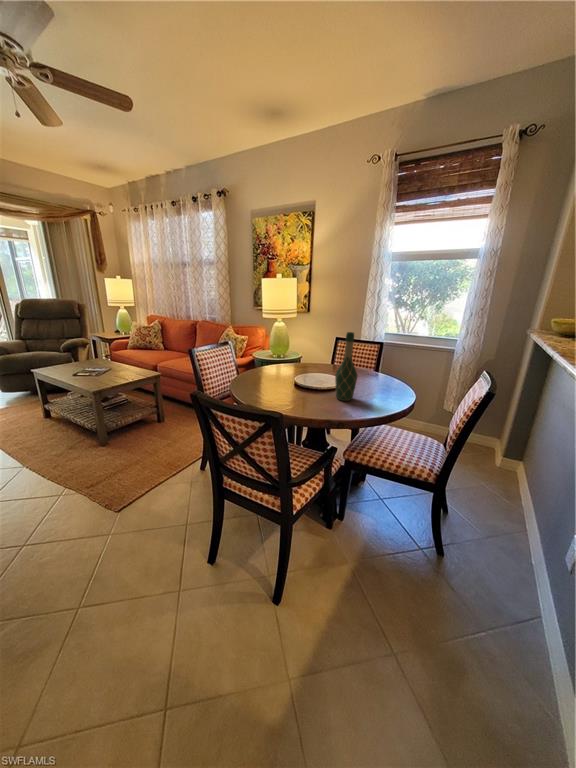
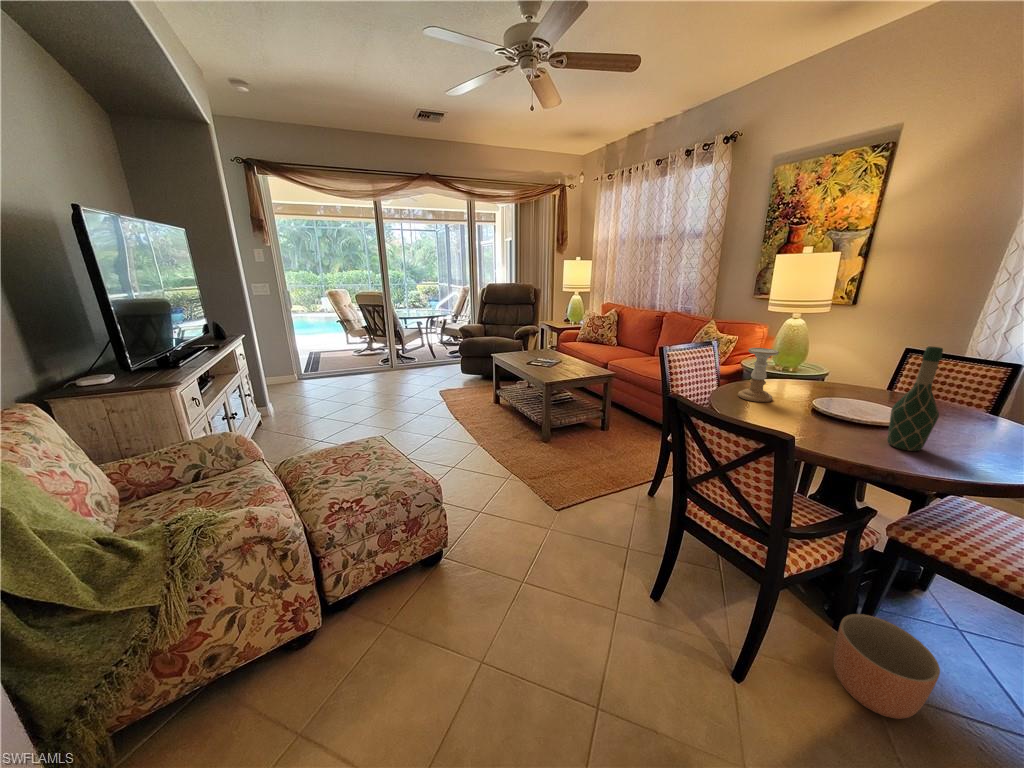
candle holder: none [249,342,271,382] -> present [738,348,779,402]
planter: none [329,511,378,574] -> present [834,614,940,719]

